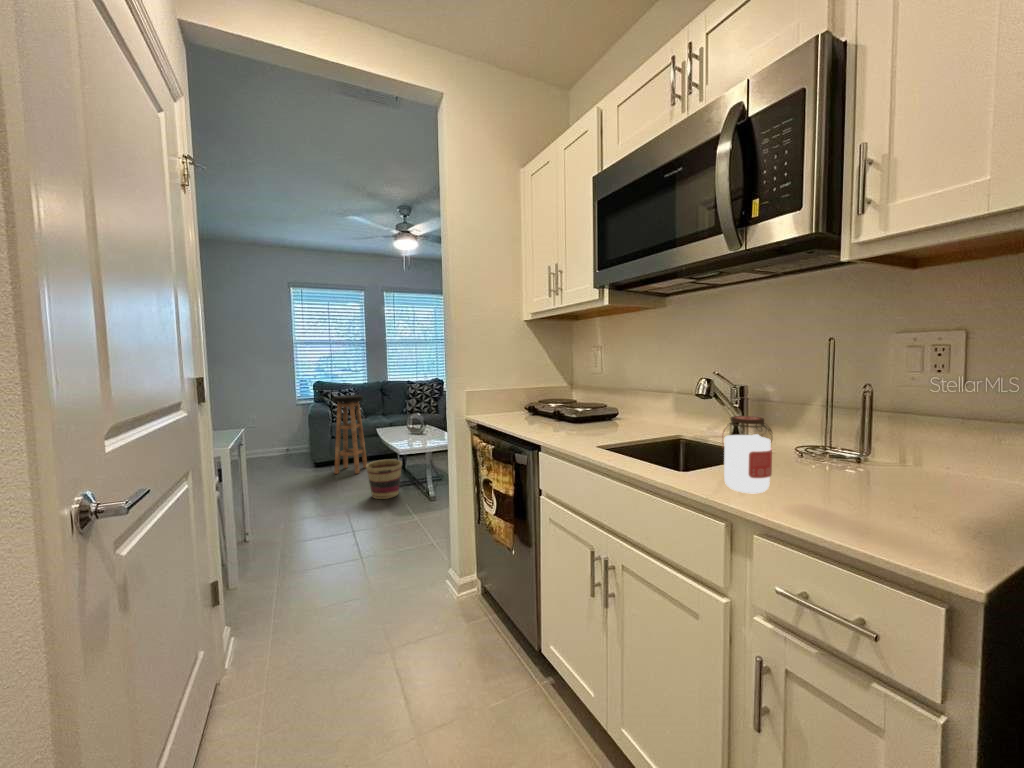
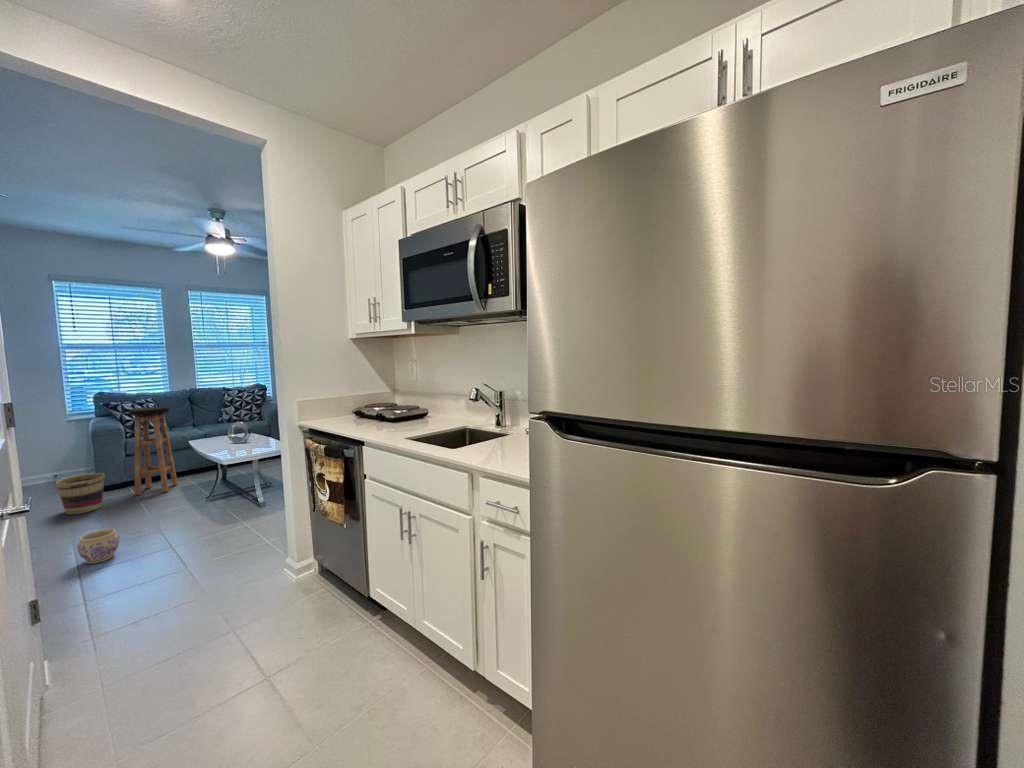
jar: present [722,416,772,494] -> none [466,414,491,457]
basket: present [366,460,402,499] -> present [56,473,105,514]
planter: none [279,506,312,537] -> present [77,529,119,564]

